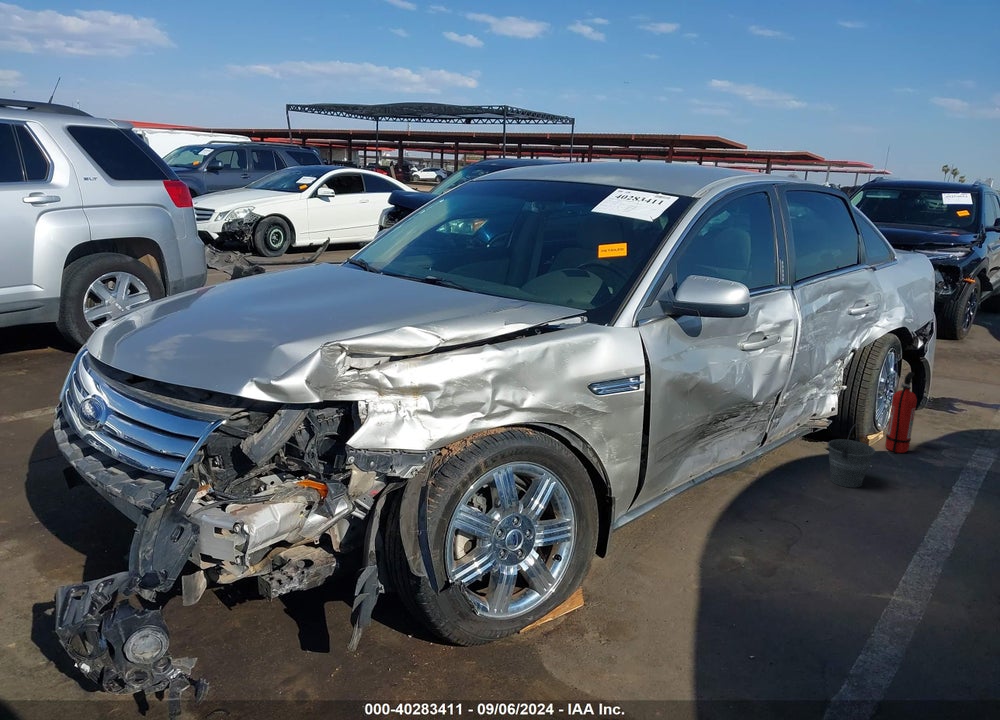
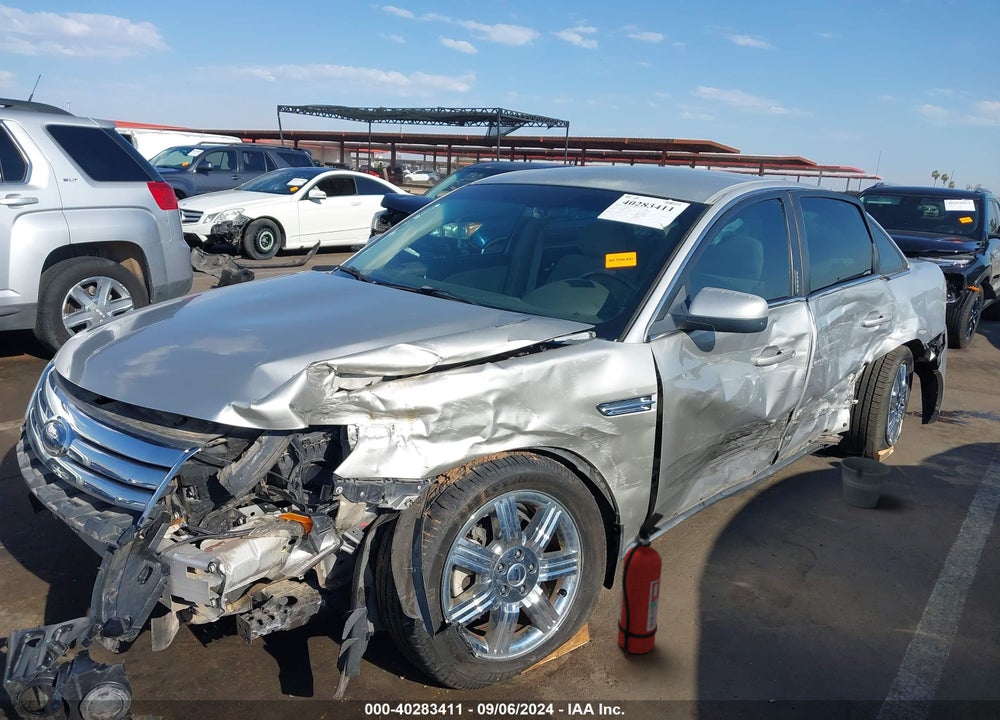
fire extinguisher: present [885,372,917,453] -> present [618,513,664,654]

